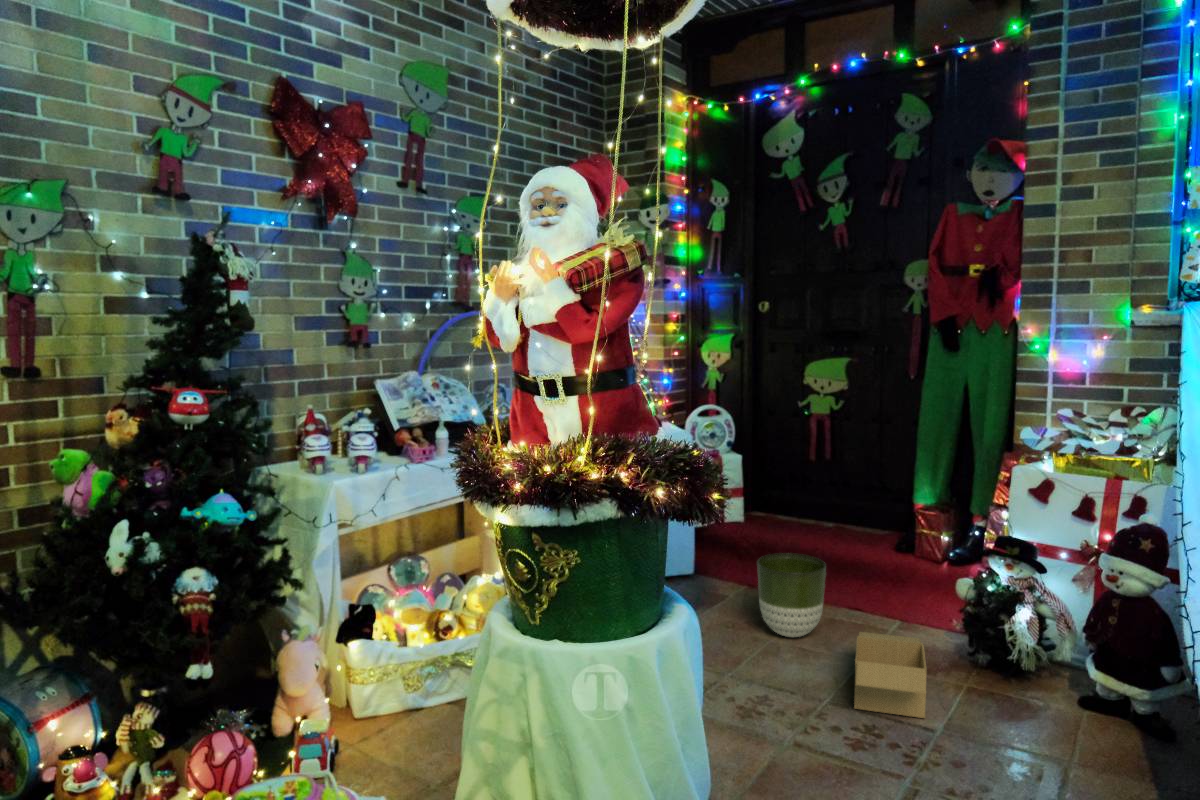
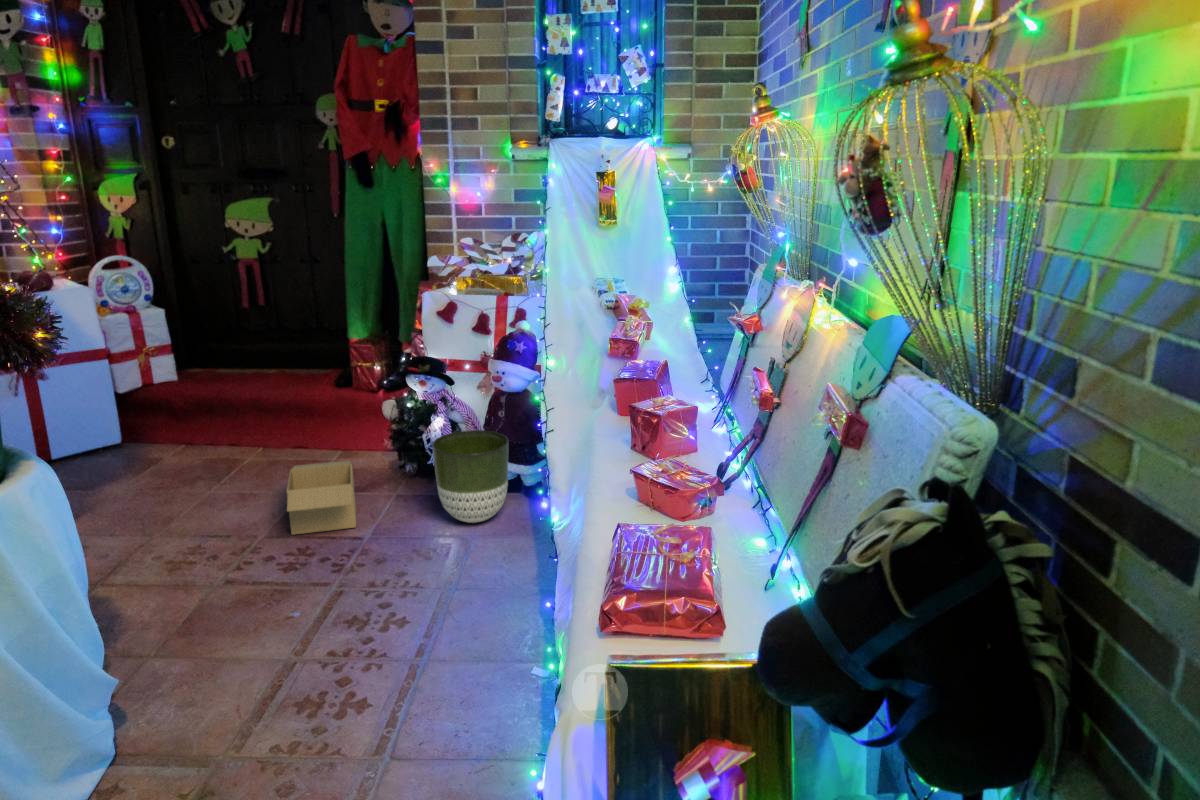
planter: present [757,553,826,637] -> present [432,430,508,523]

